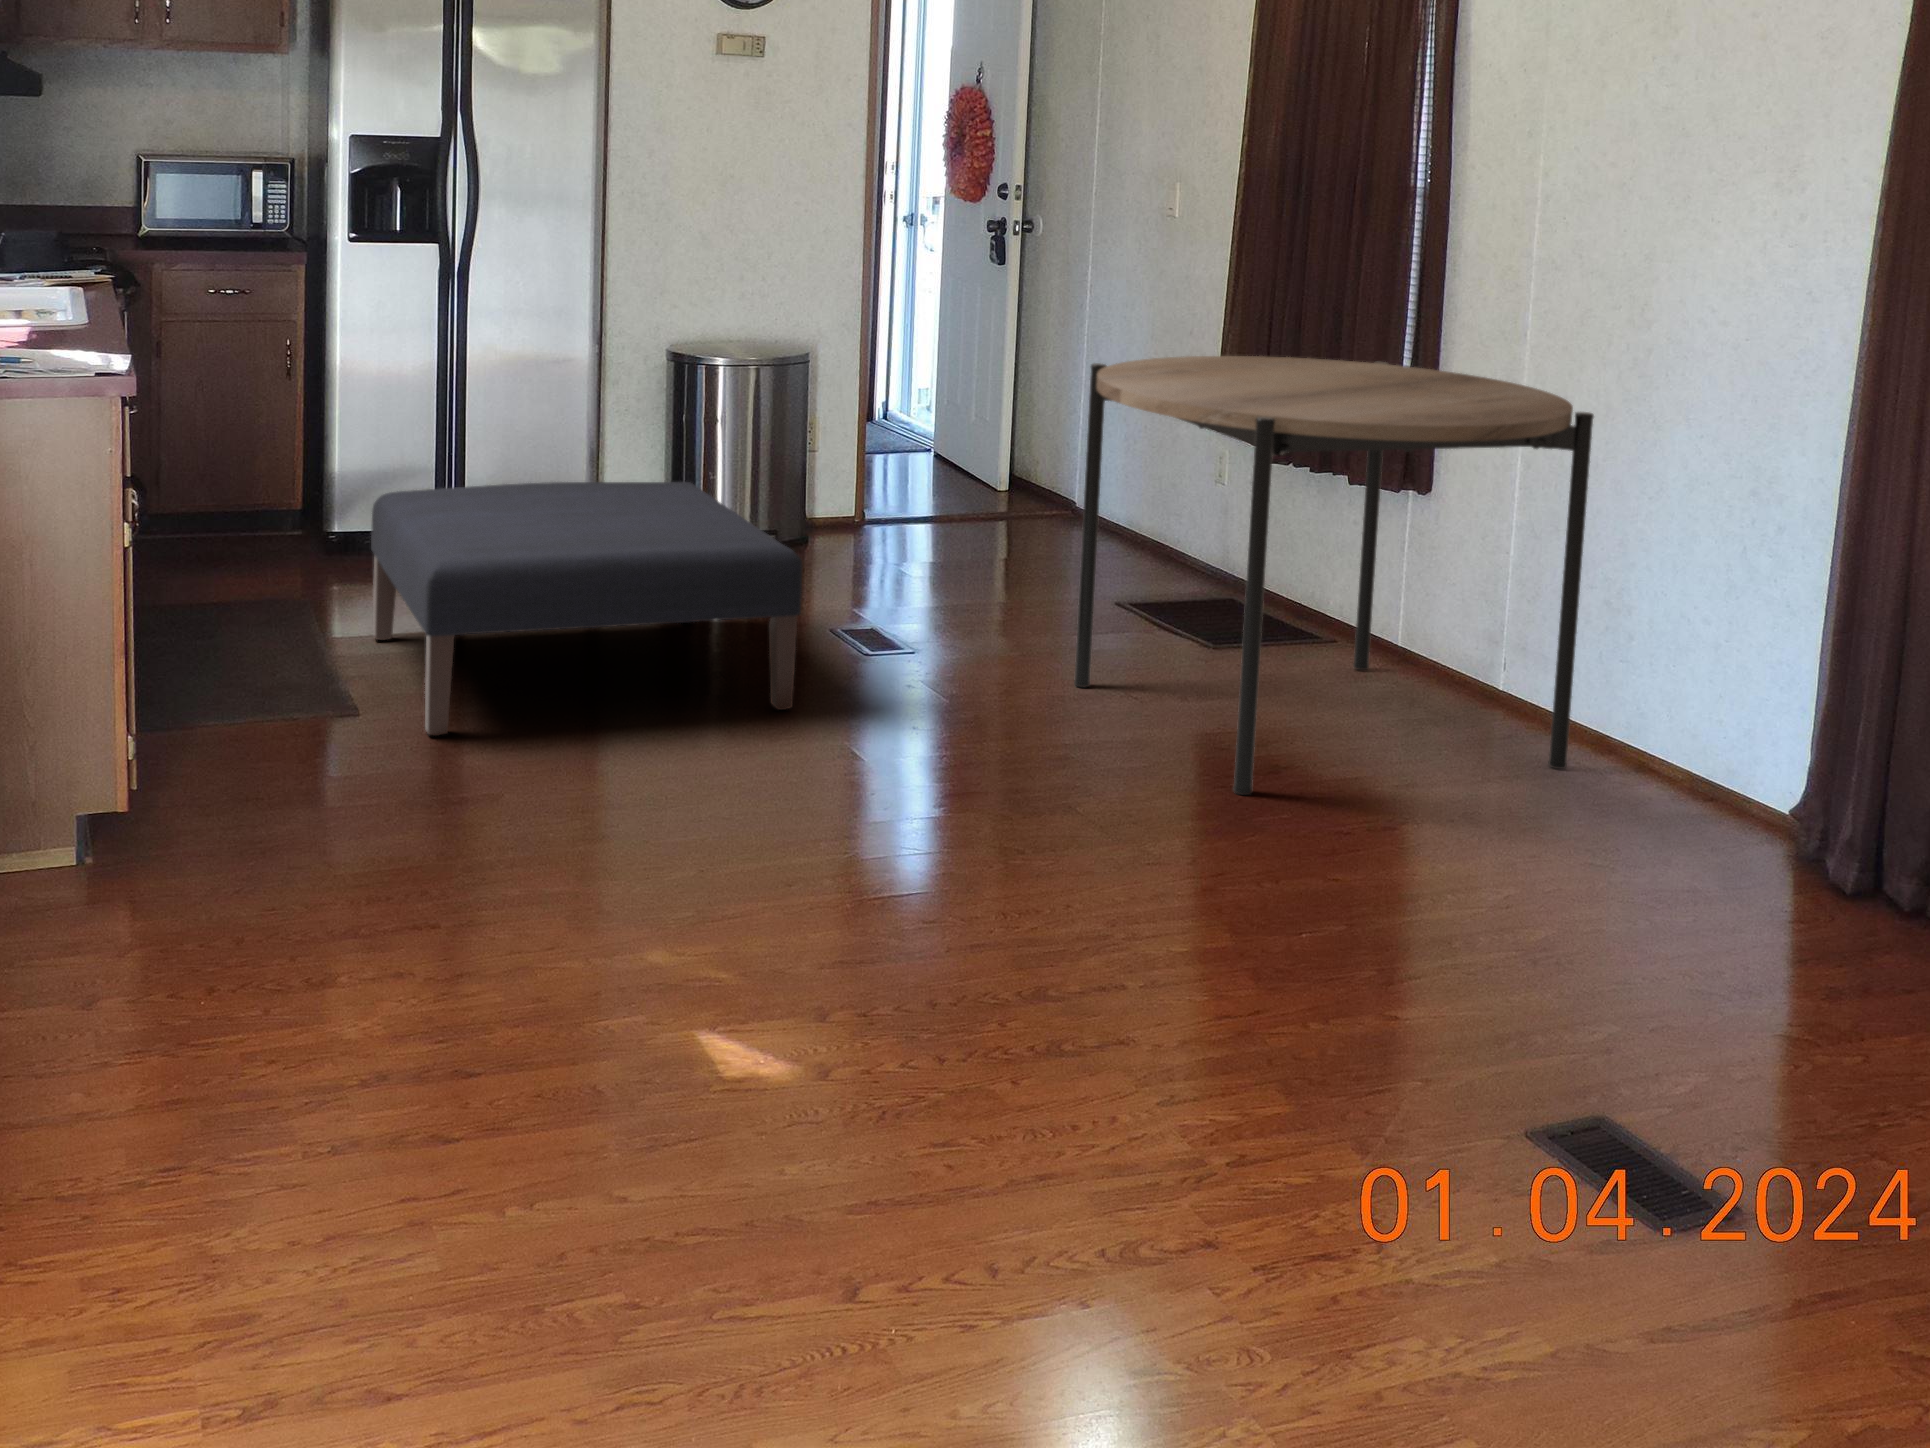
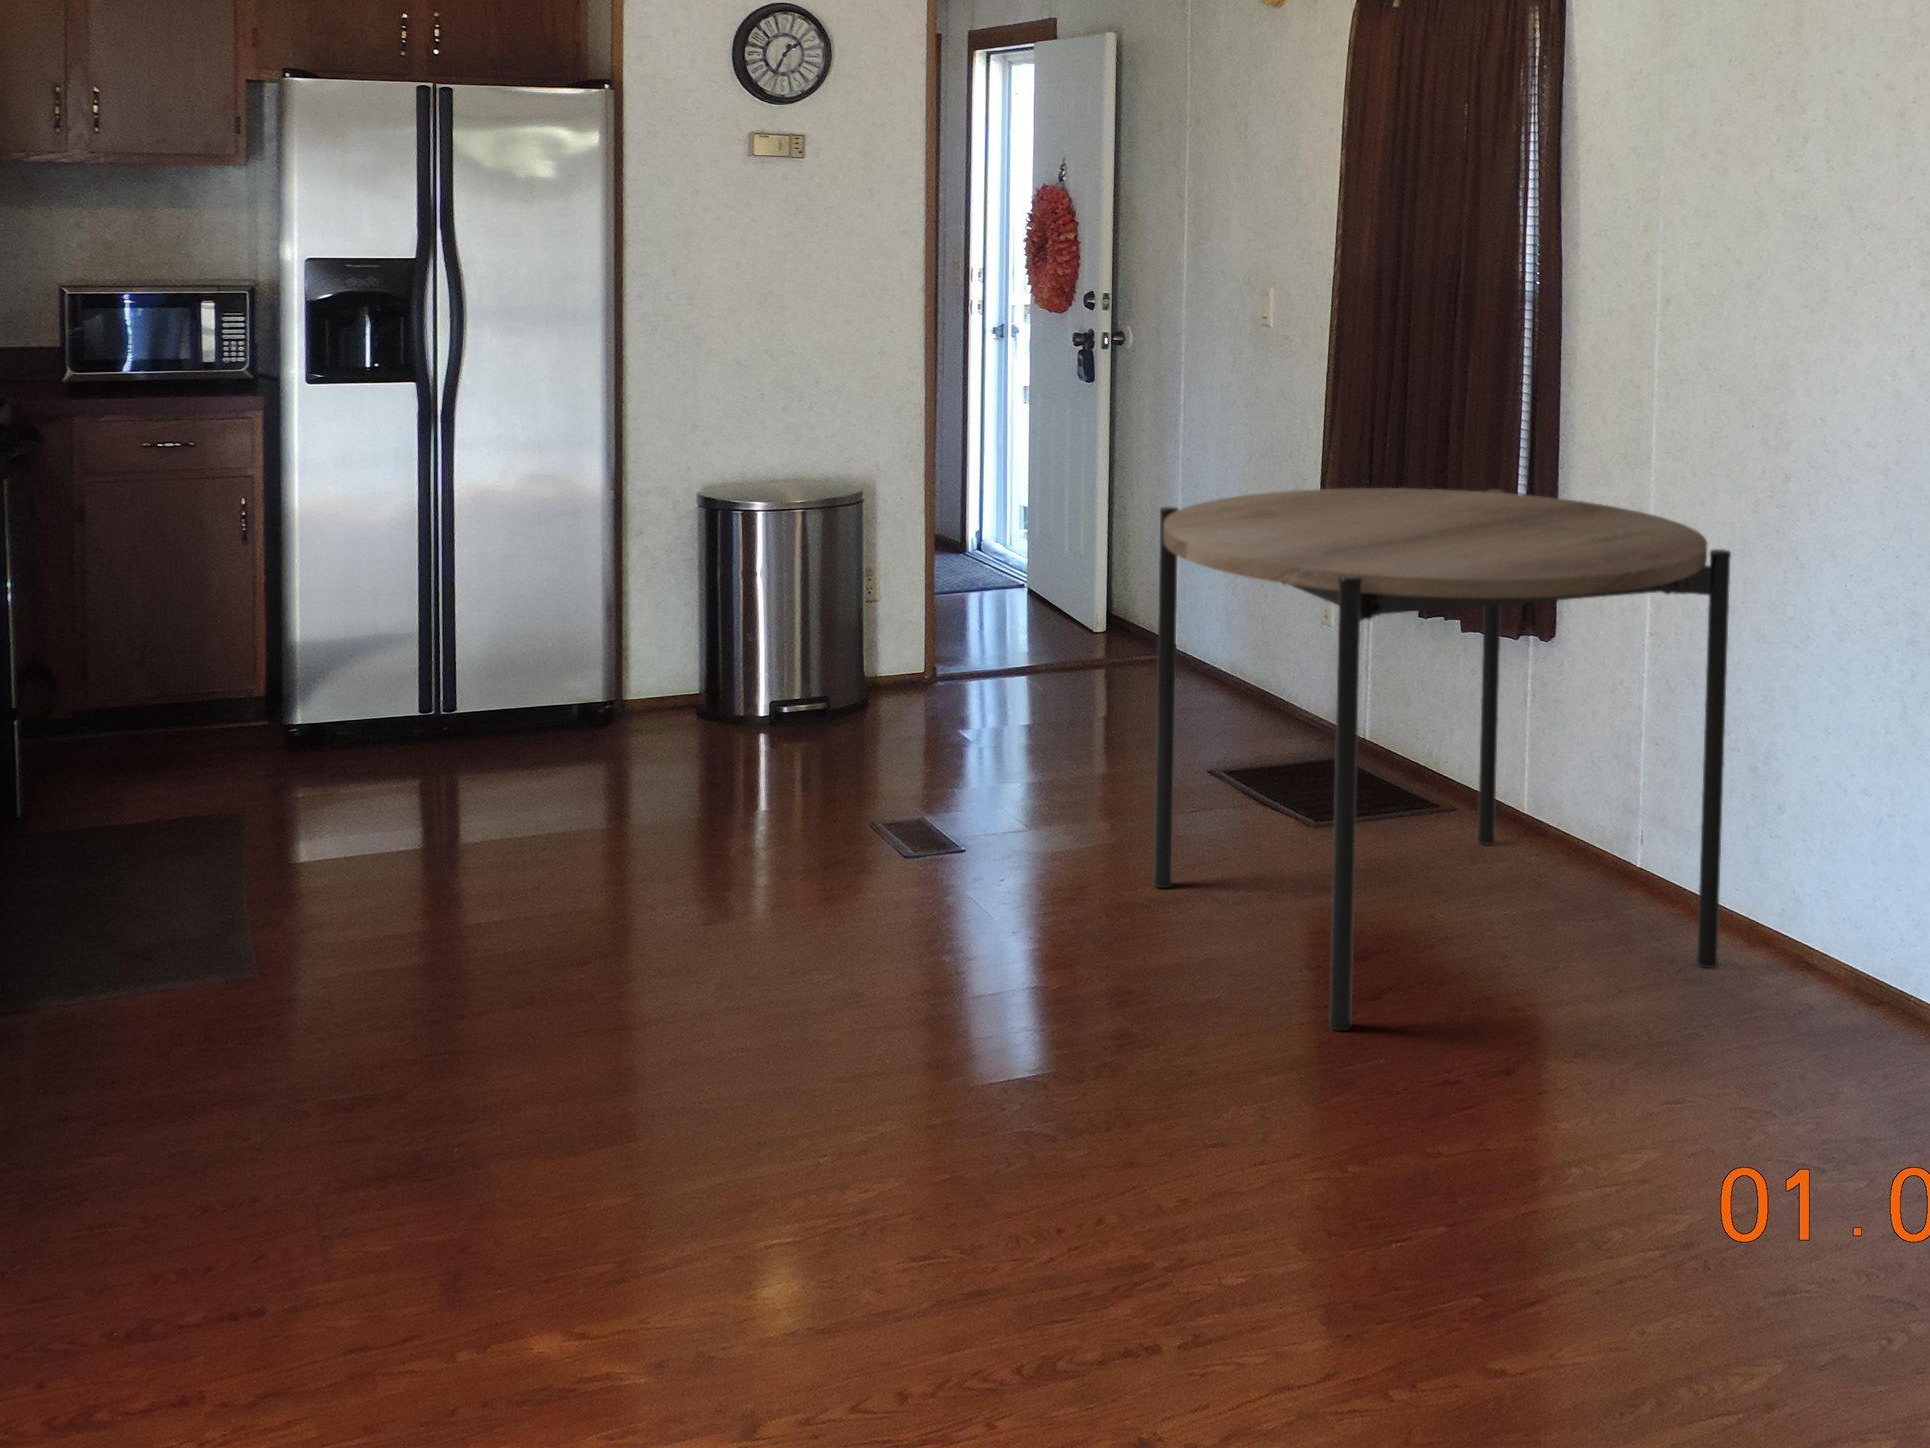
ottoman: present [371,482,802,736] -> none [303,659,816,1010]

